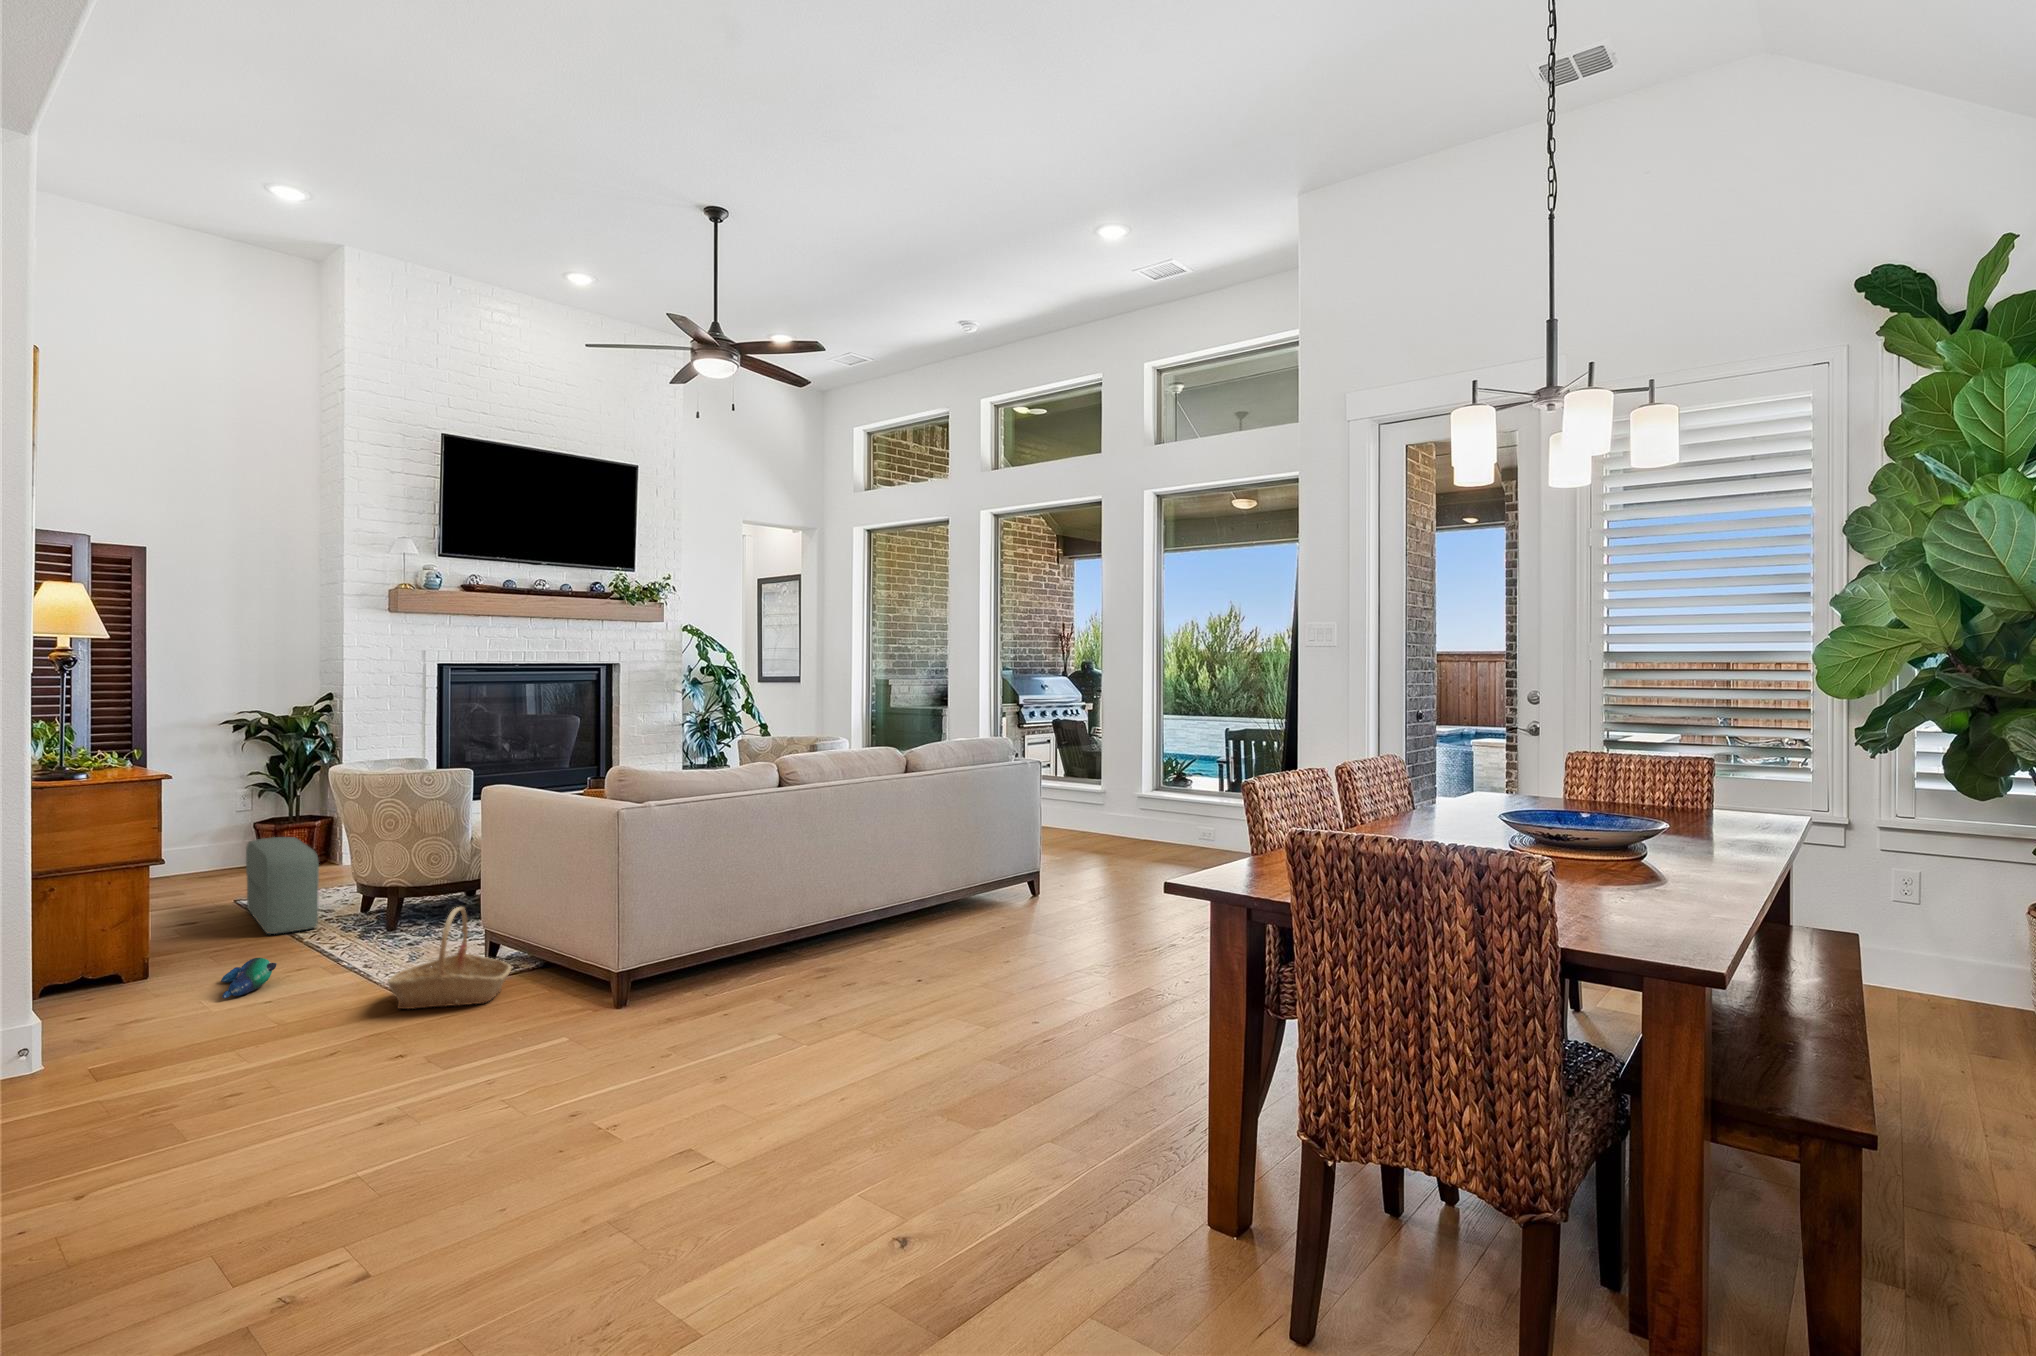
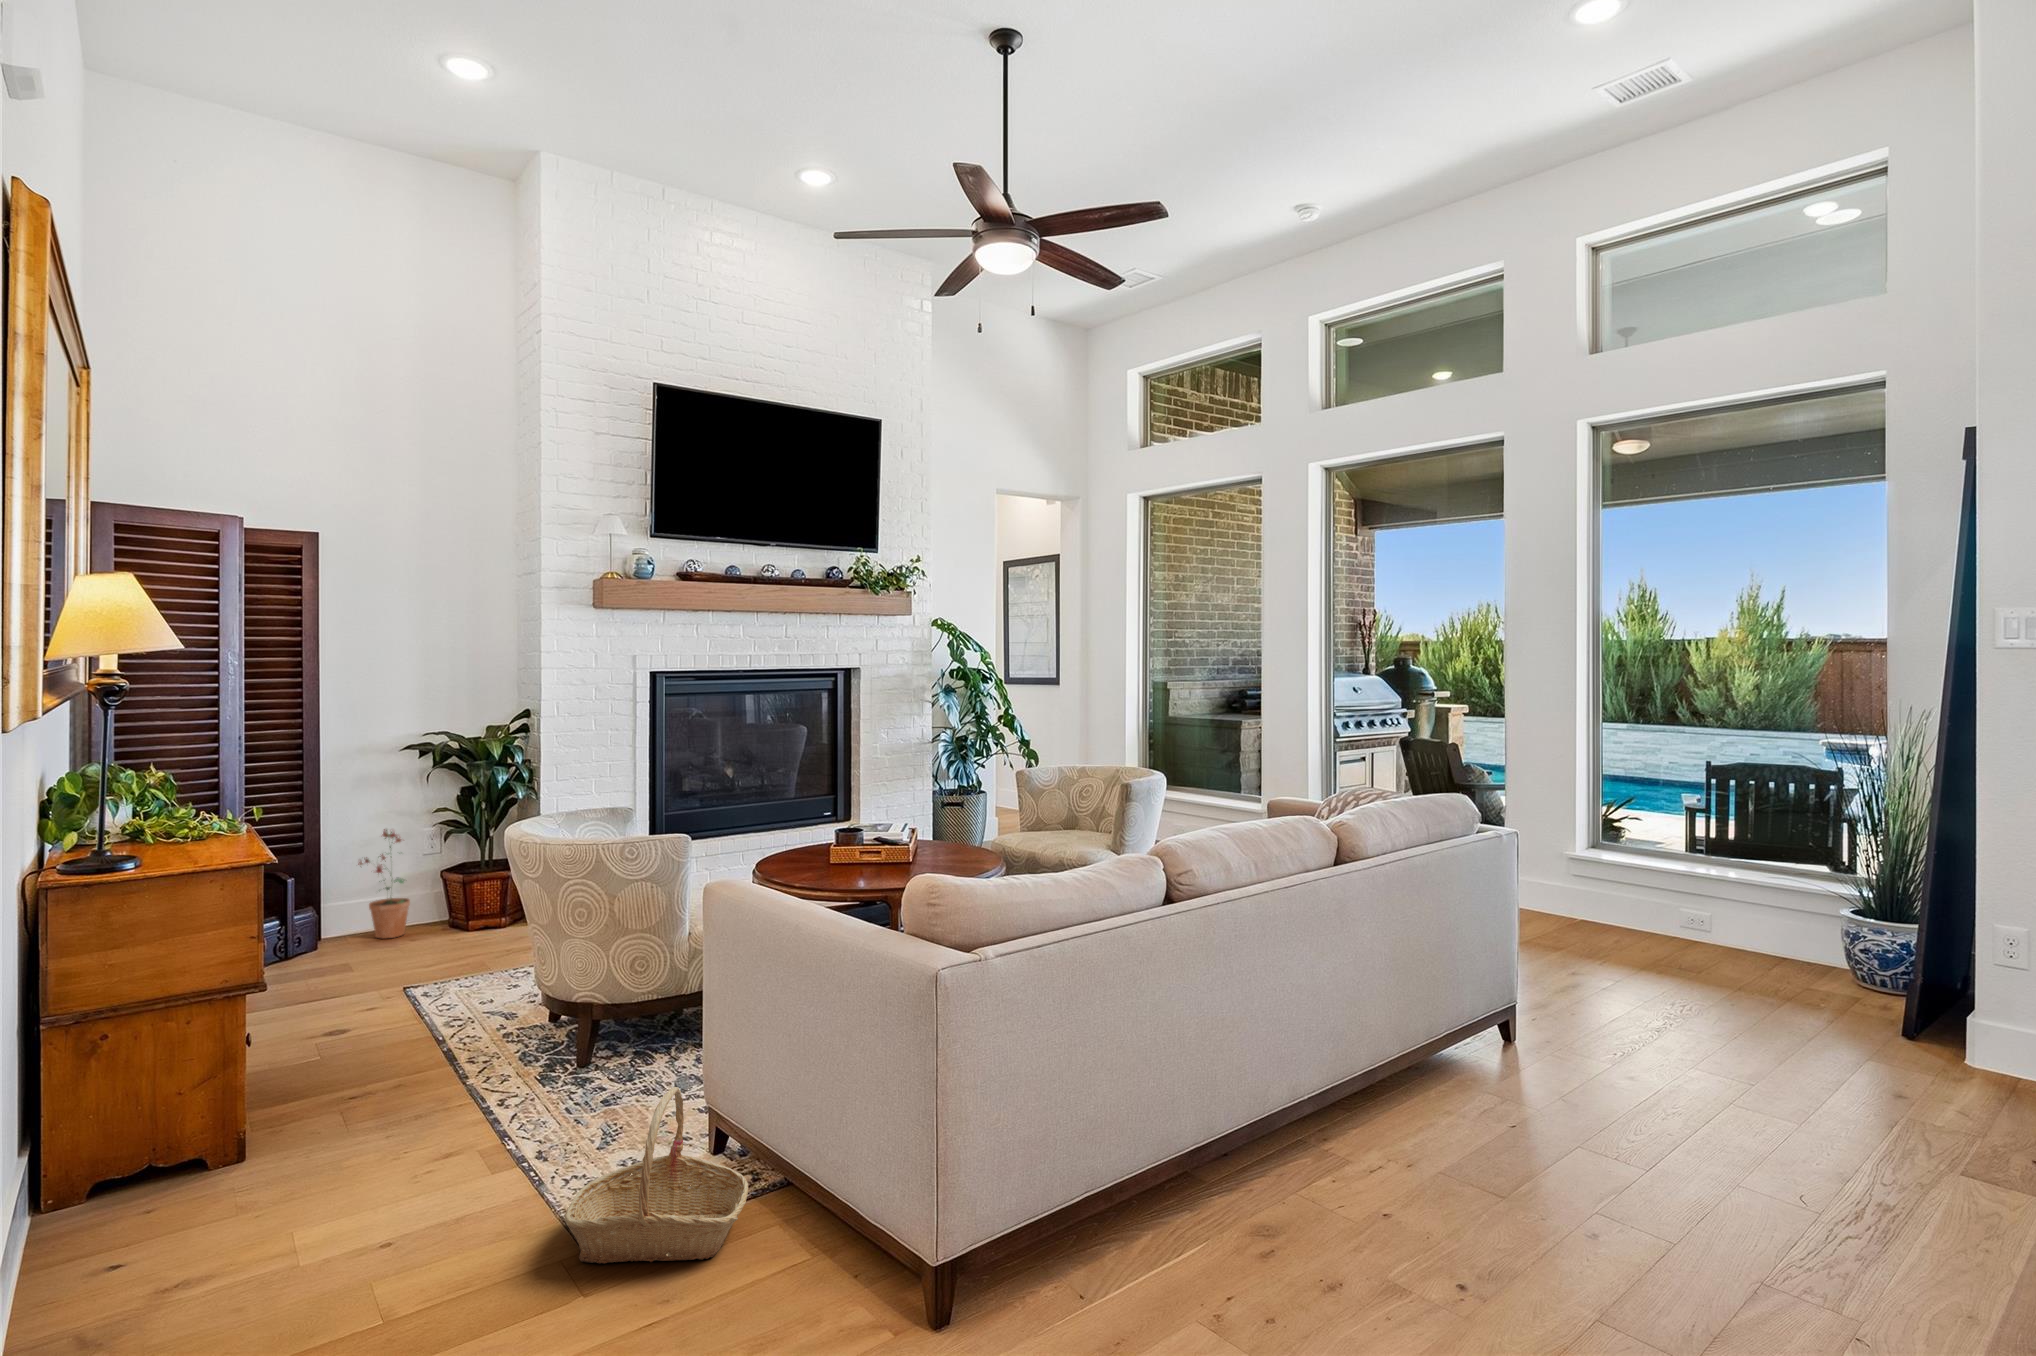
potted plant: none [178,789,227,878] -> present [358,829,410,938]
pouf: present [246,837,319,934] -> none [416,908,496,1055]
plush toy: present [221,958,277,998] -> none [342,1130,422,1207]

